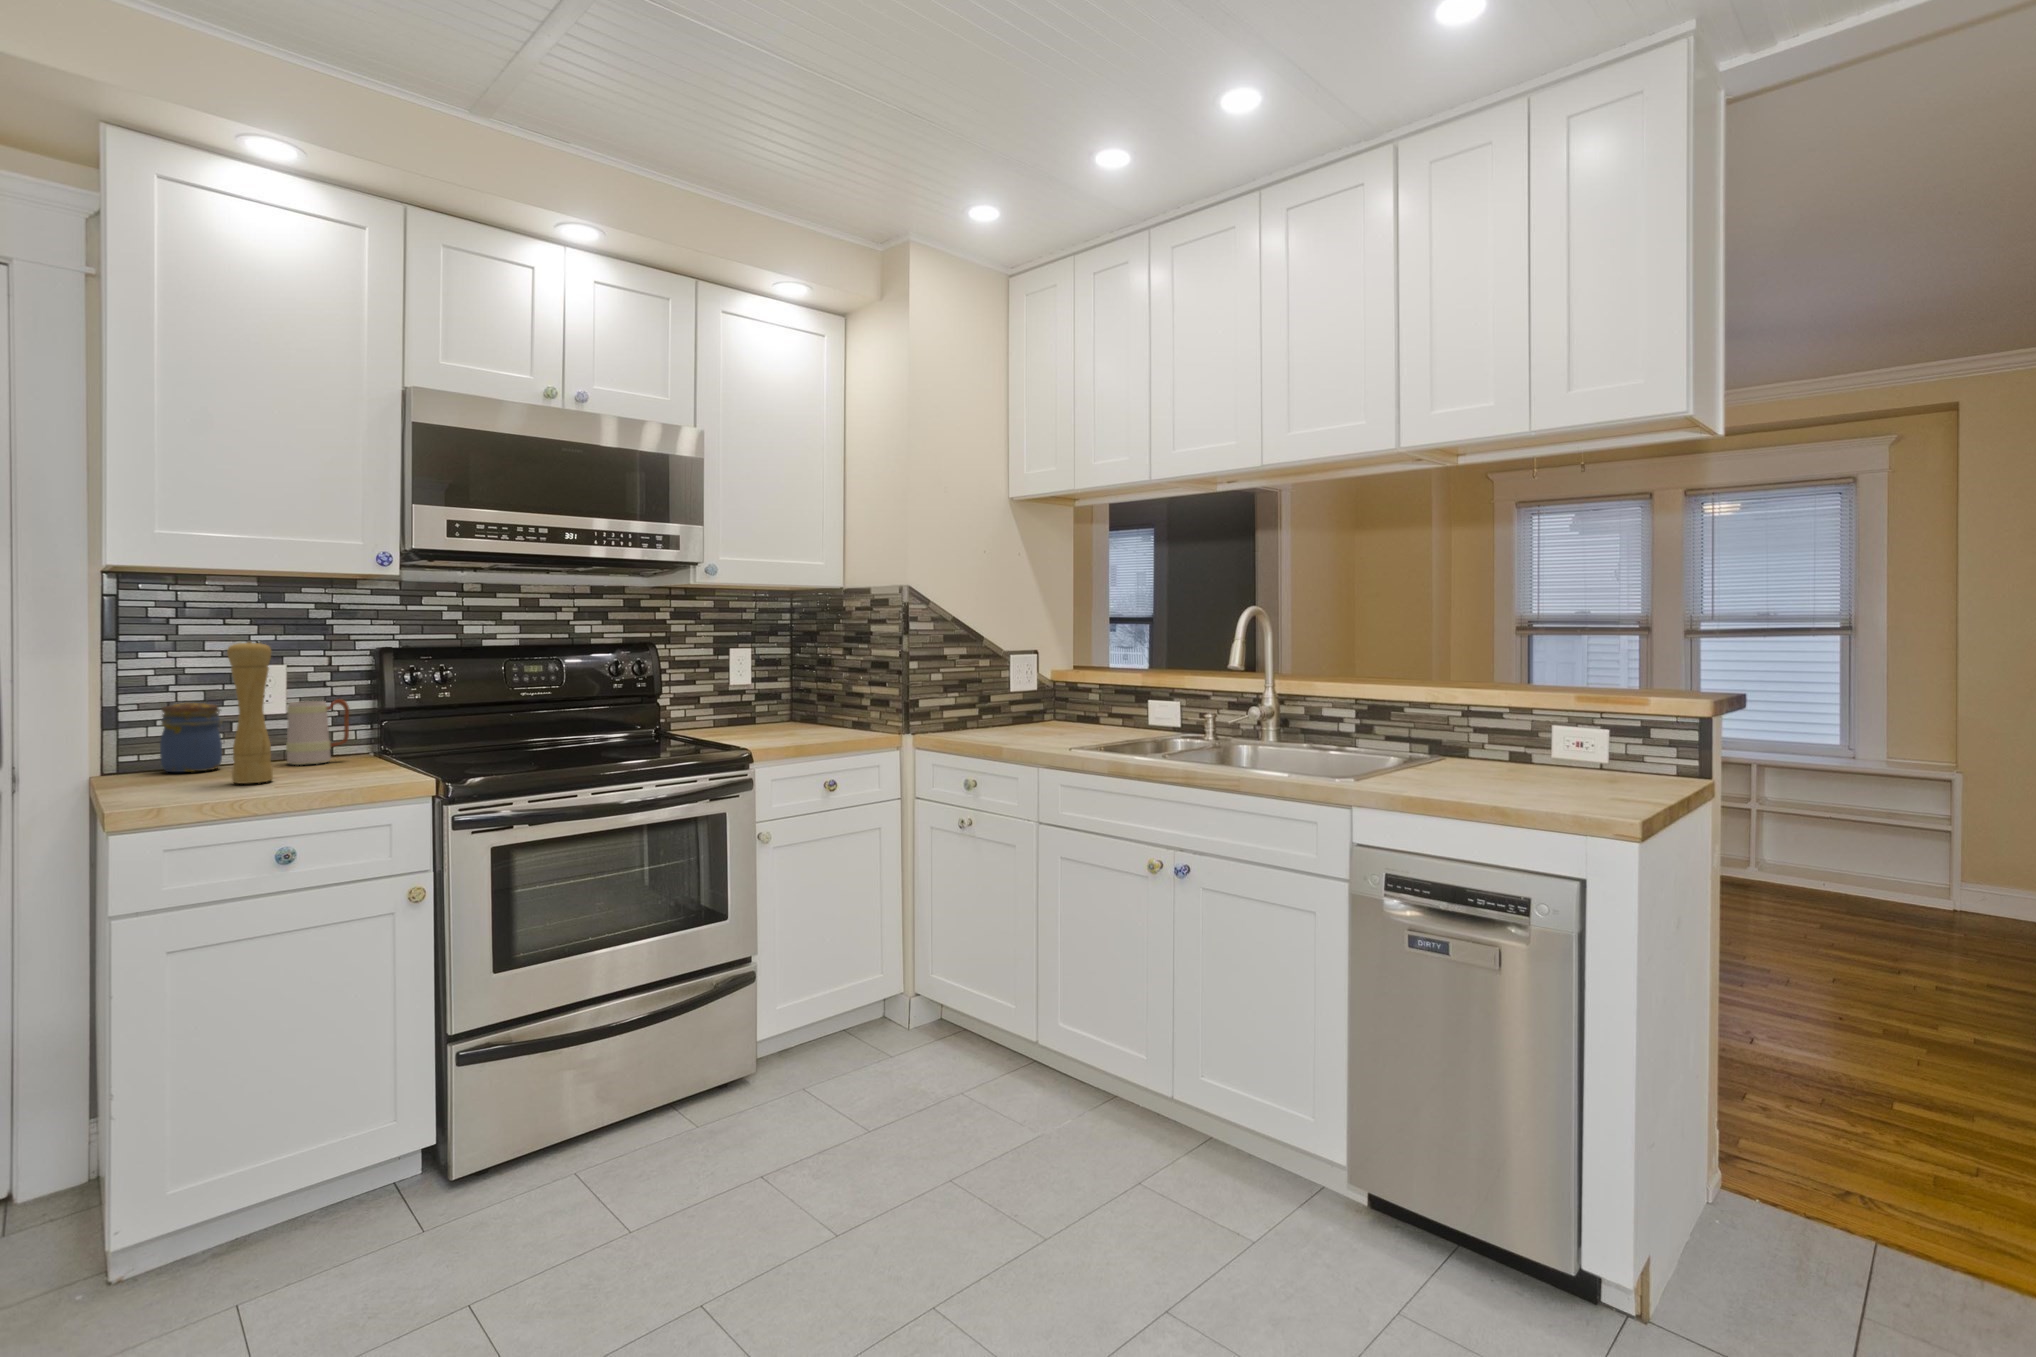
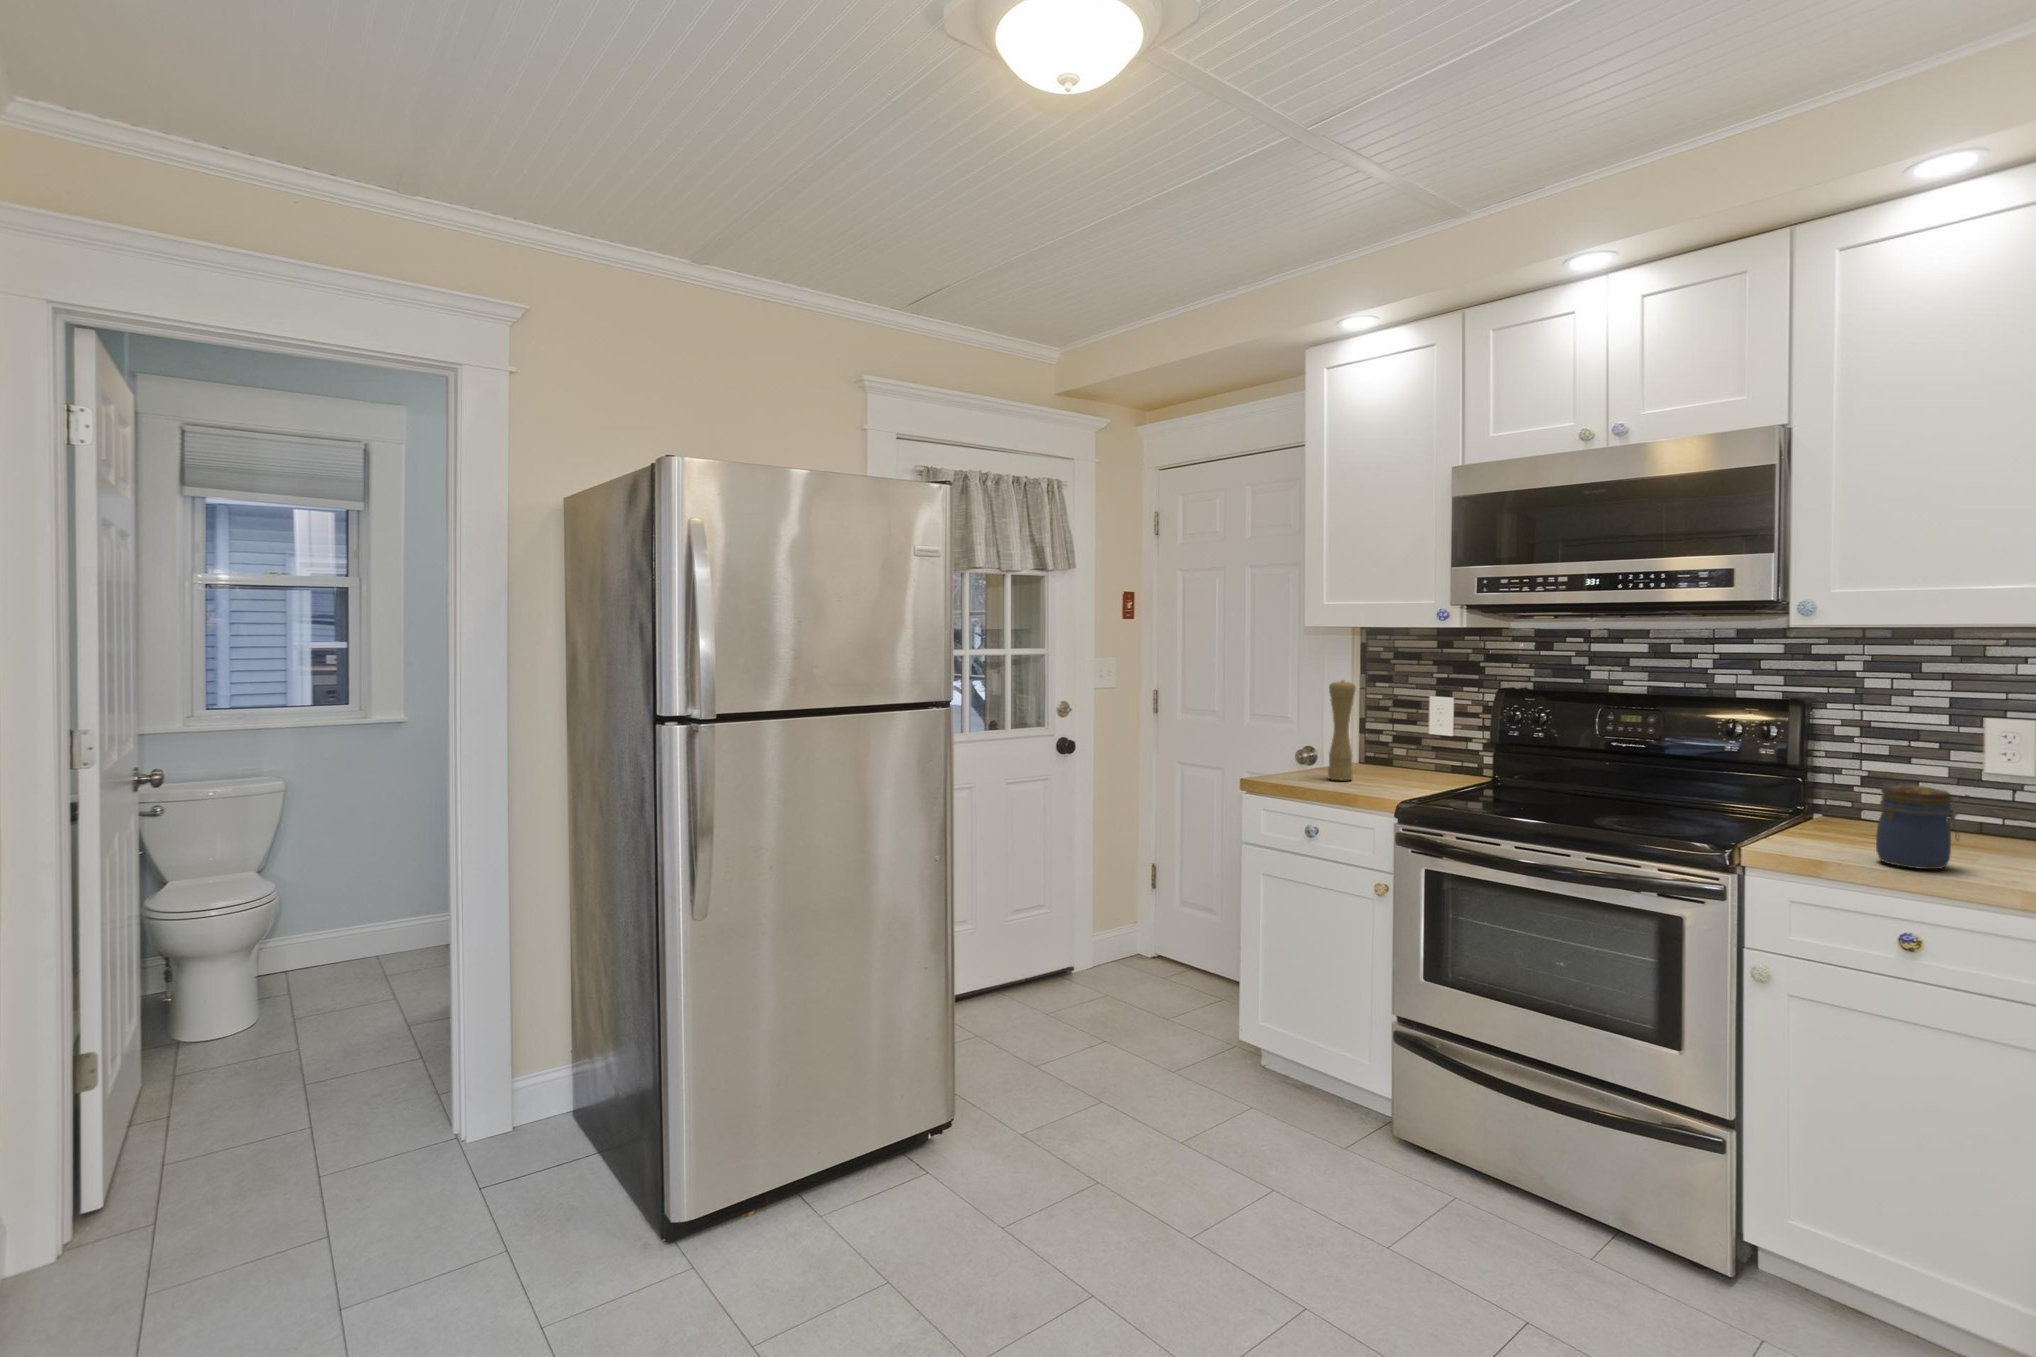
mug: present [286,699,349,765] -> none [1417,728,1458,778]
jar: present [160,703,223,772] -> present [1876,785,1958,869]

